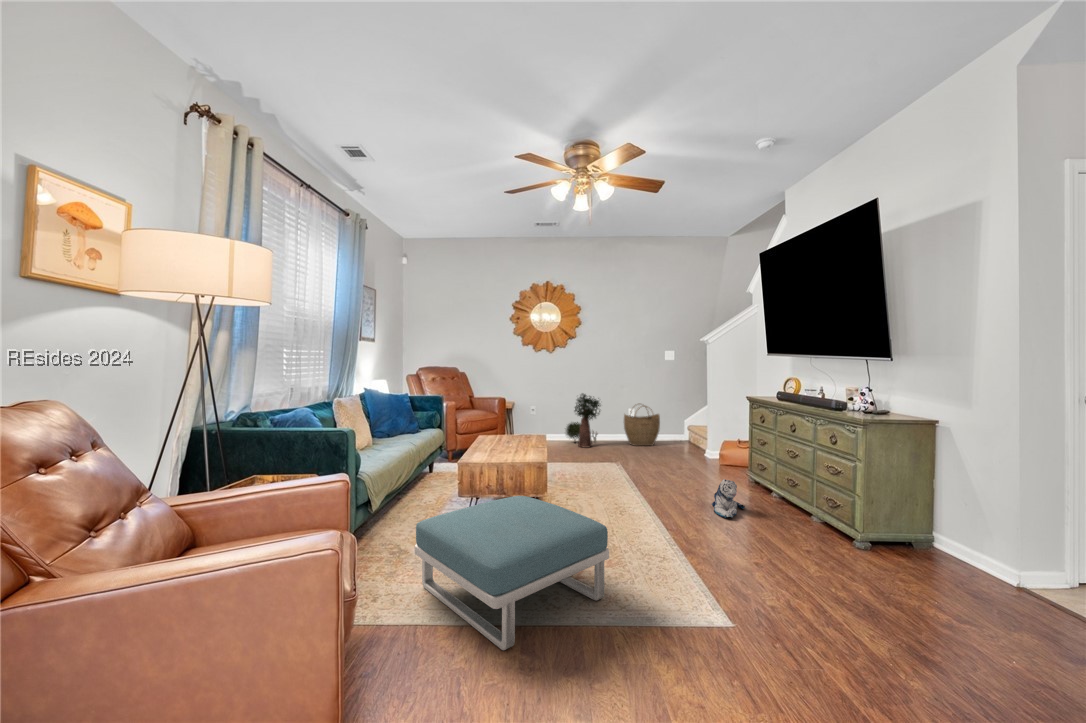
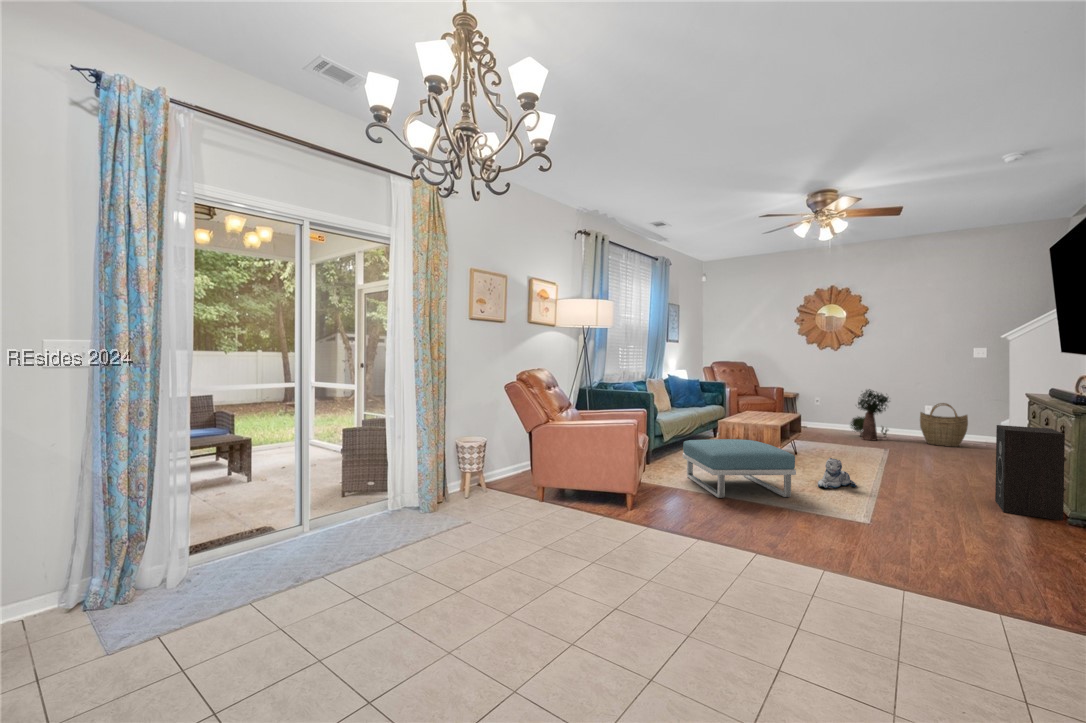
speaker: none [769,438,846,545] -> present [995,425,1065,521]
plush toy: present [712,479,745,518] -> present [818,458,856,488]

